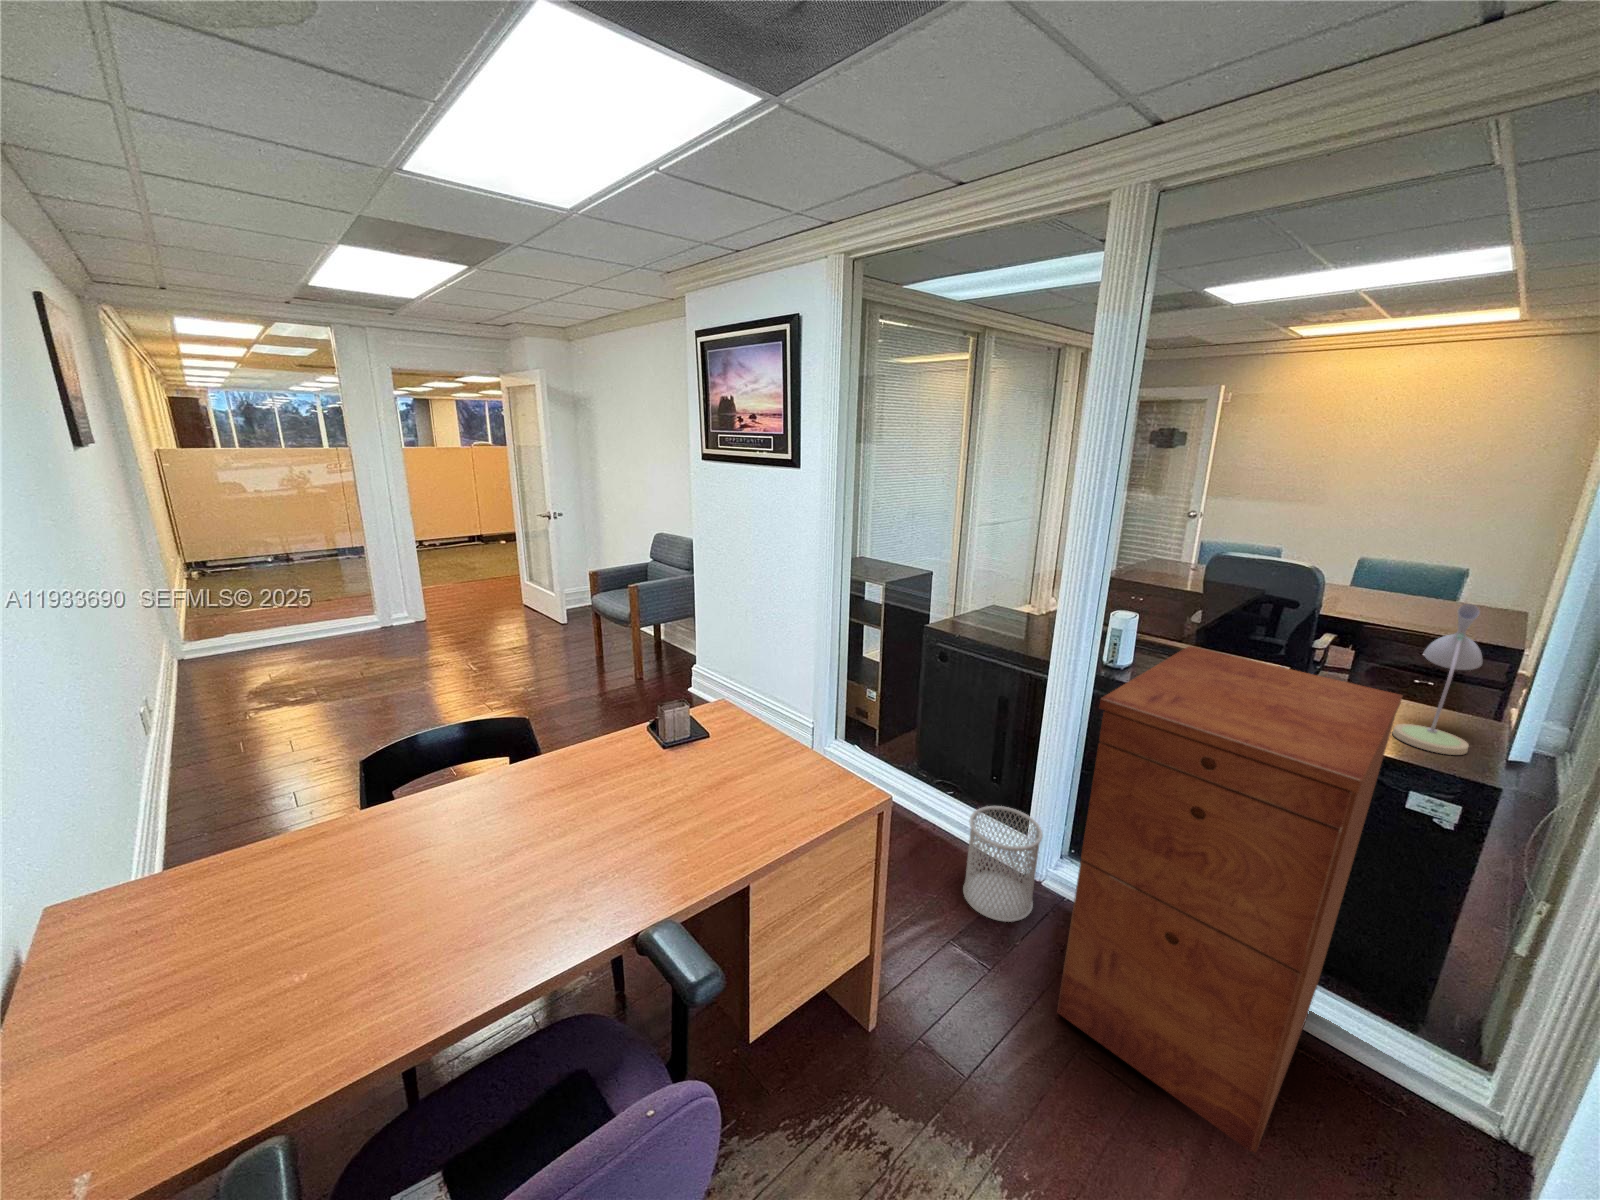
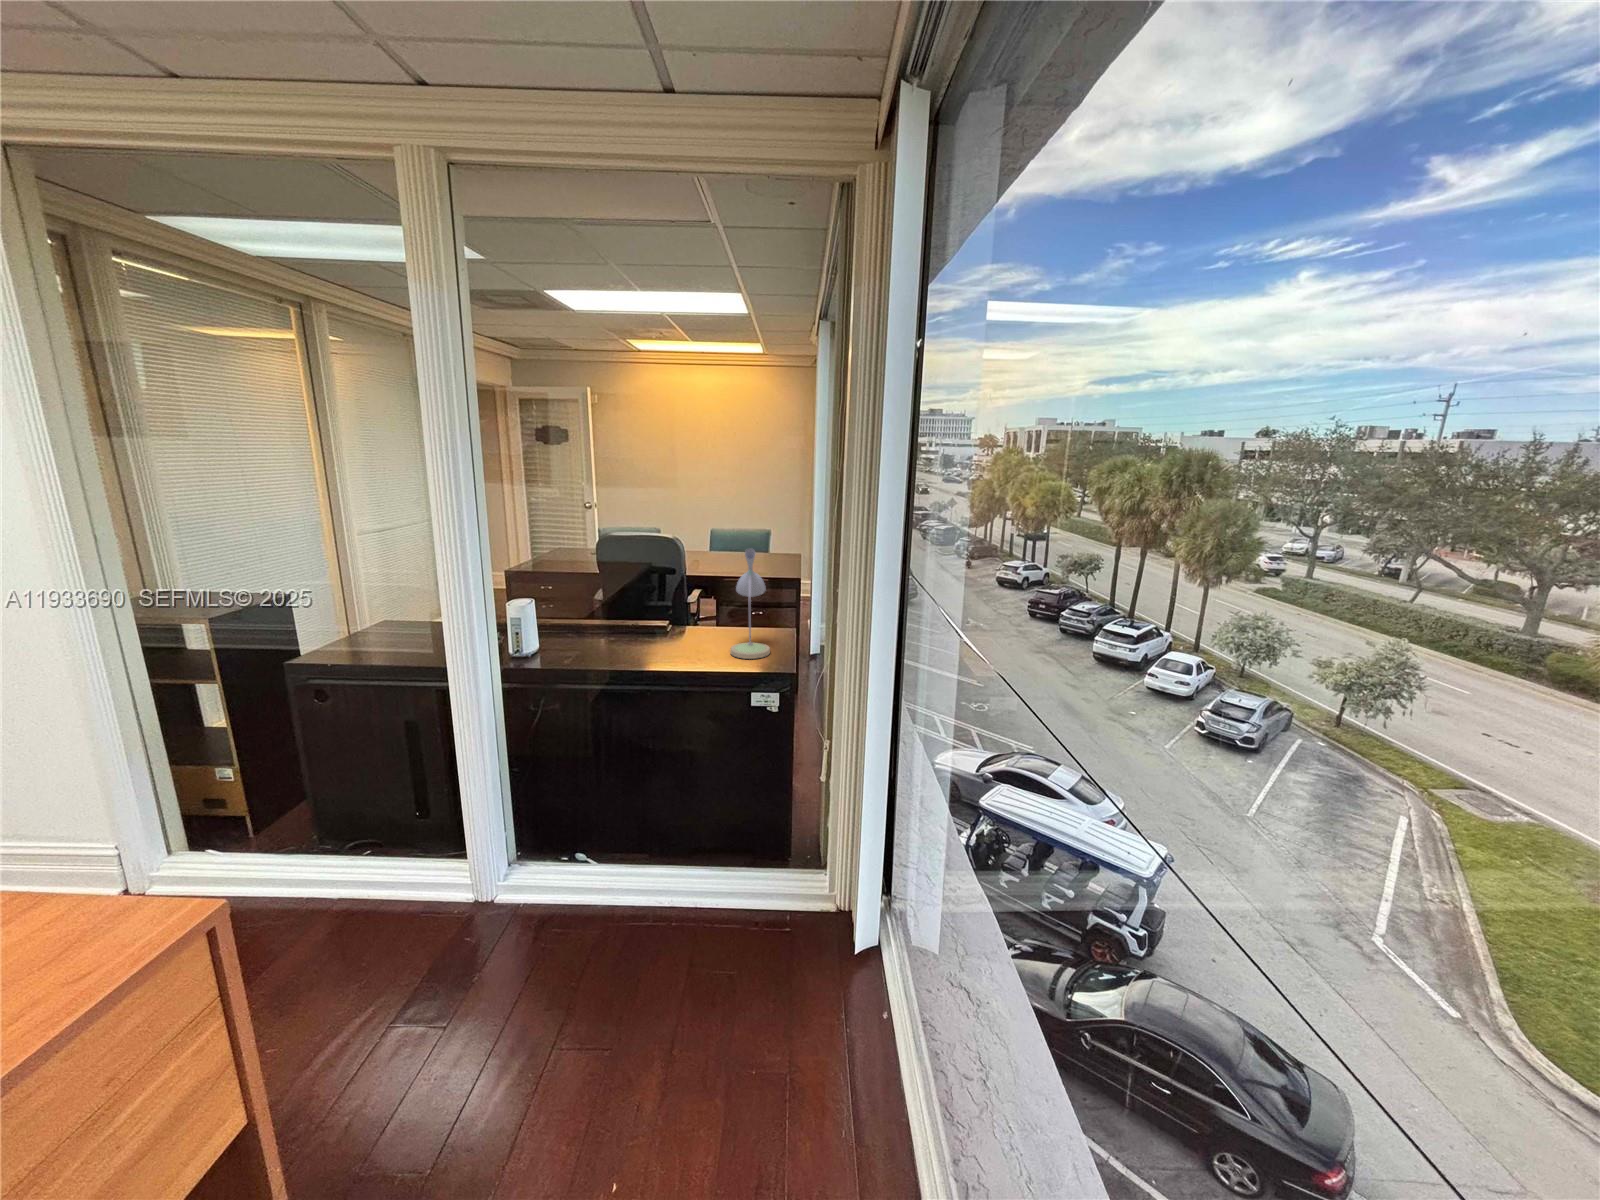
filing cabinet: present [1057,646,1402,1152] -> none [488,619,726,1024]
wastebasket: present [963,806,1043,922] -> none [393,838,491,972]

